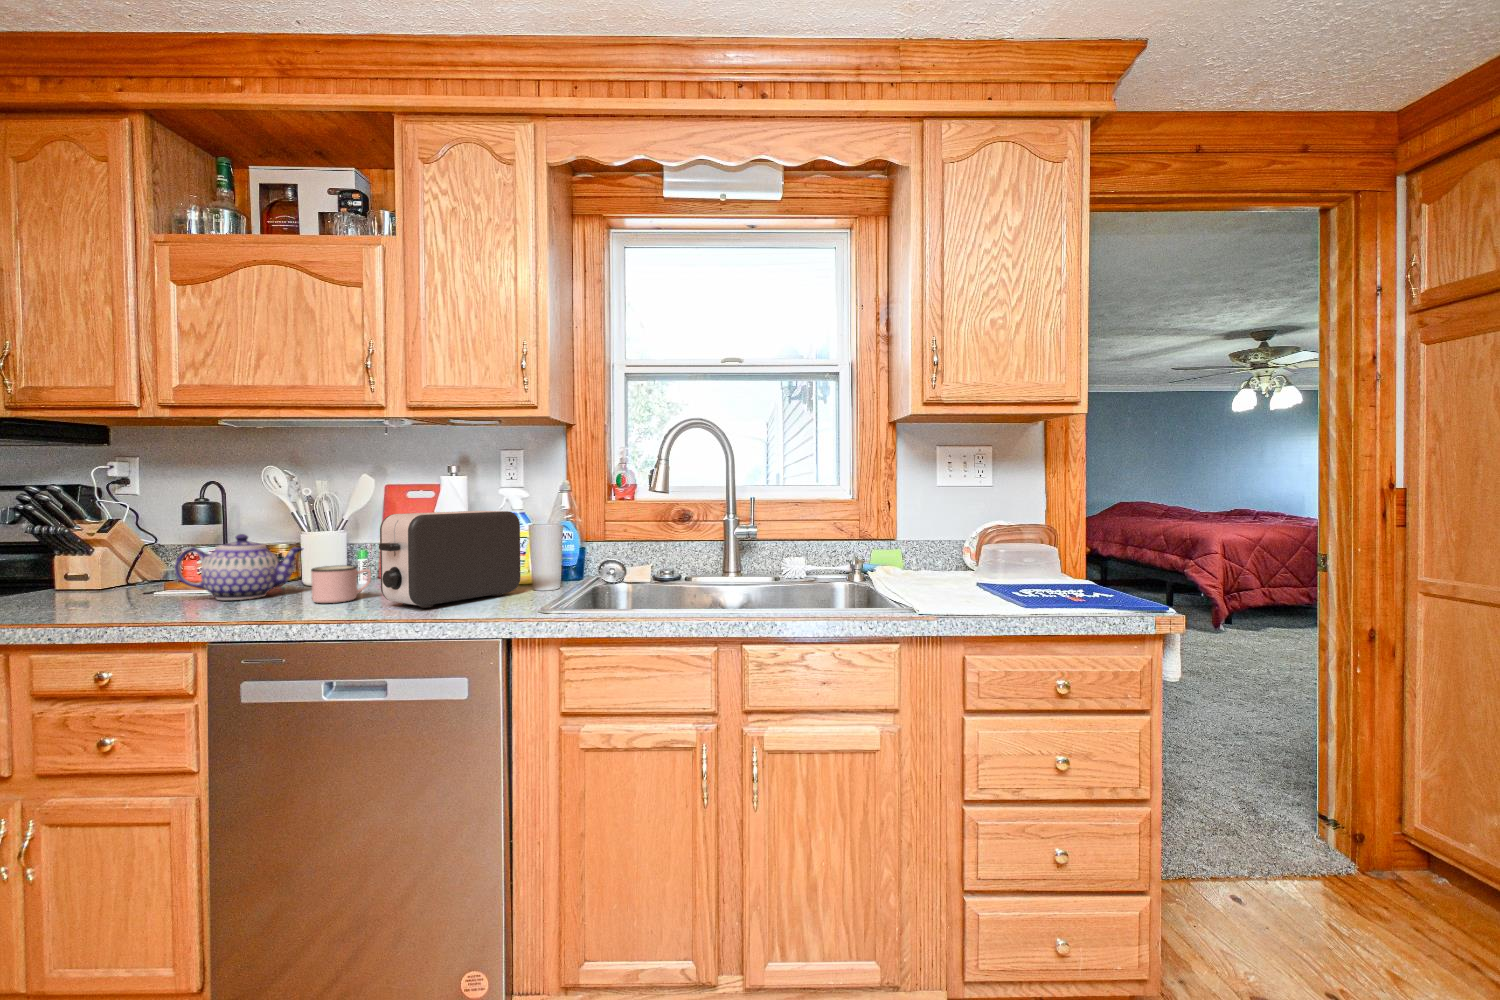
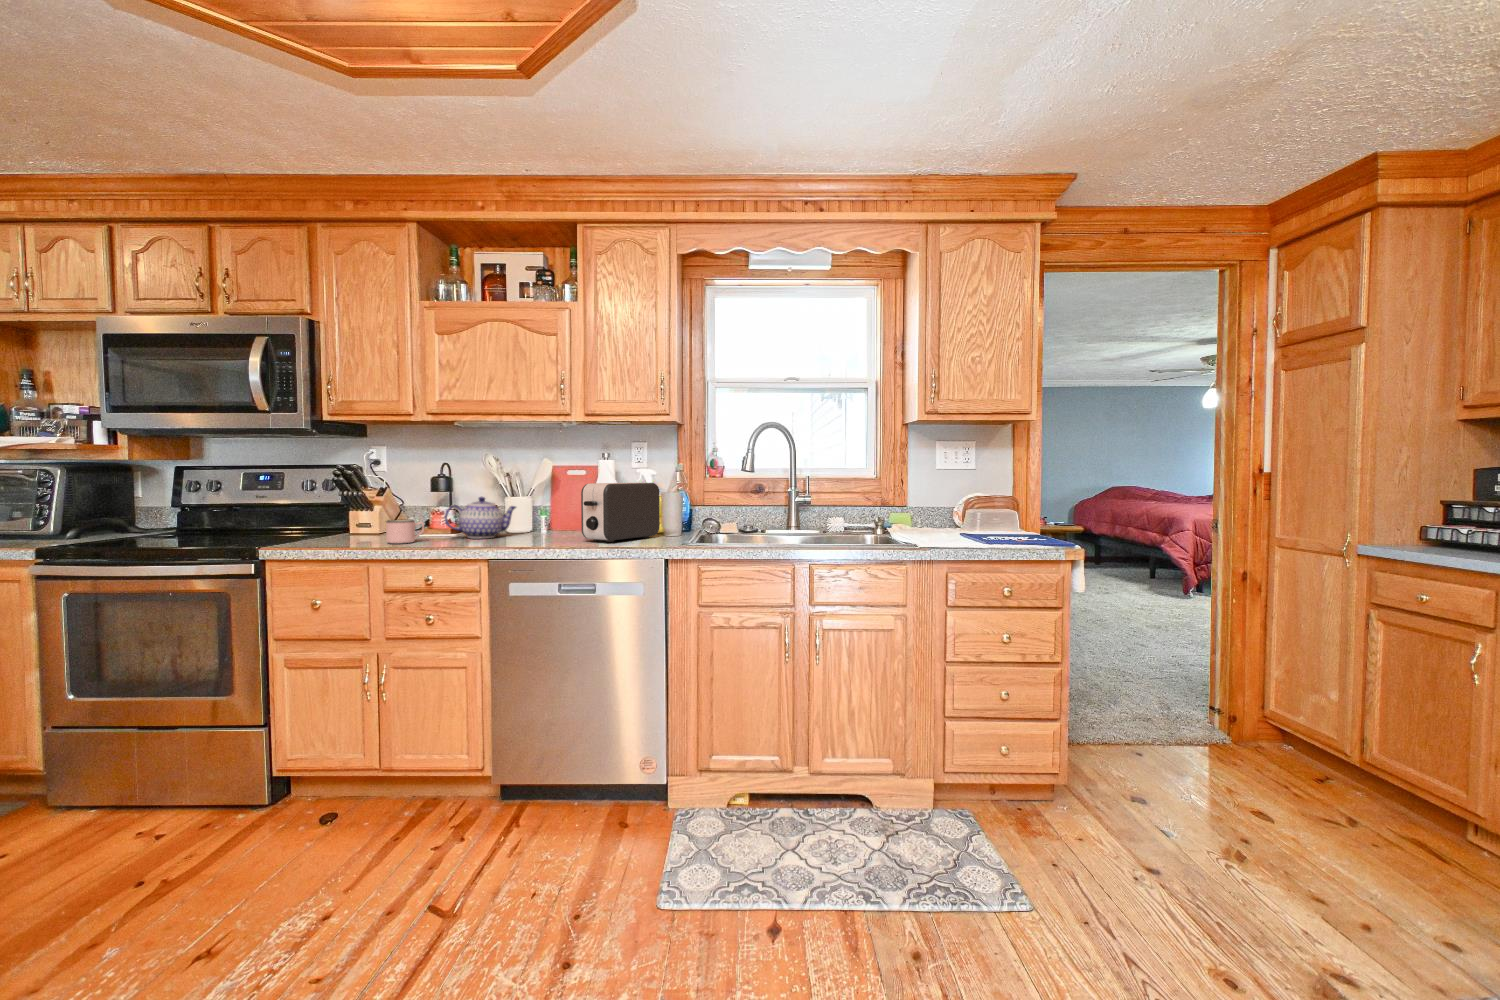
mug: present [311,565,371,603] -> present [386,520,424,544]

